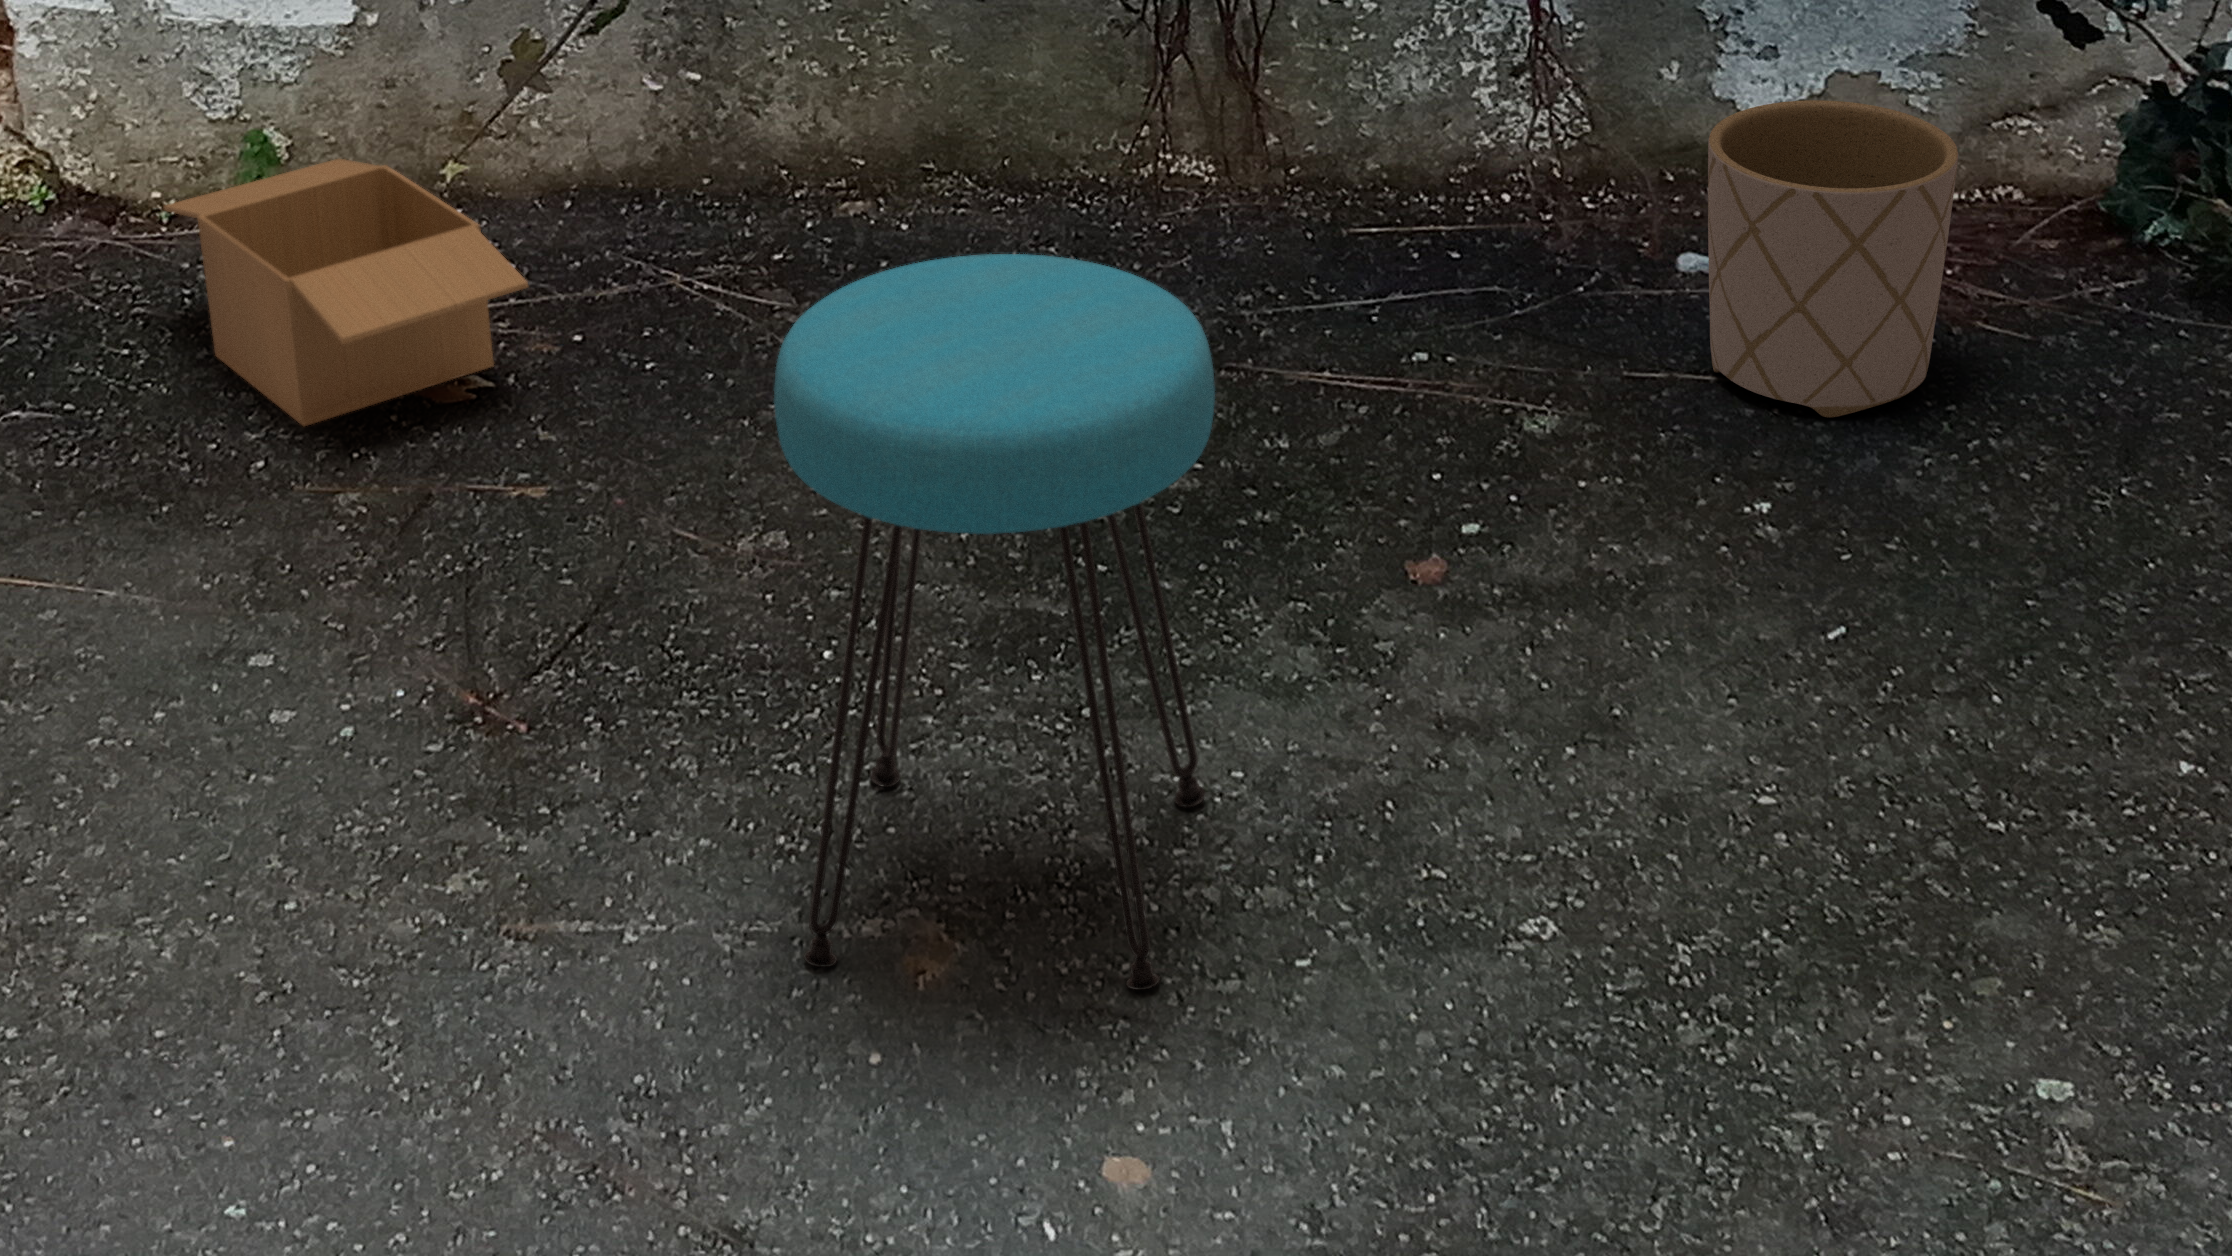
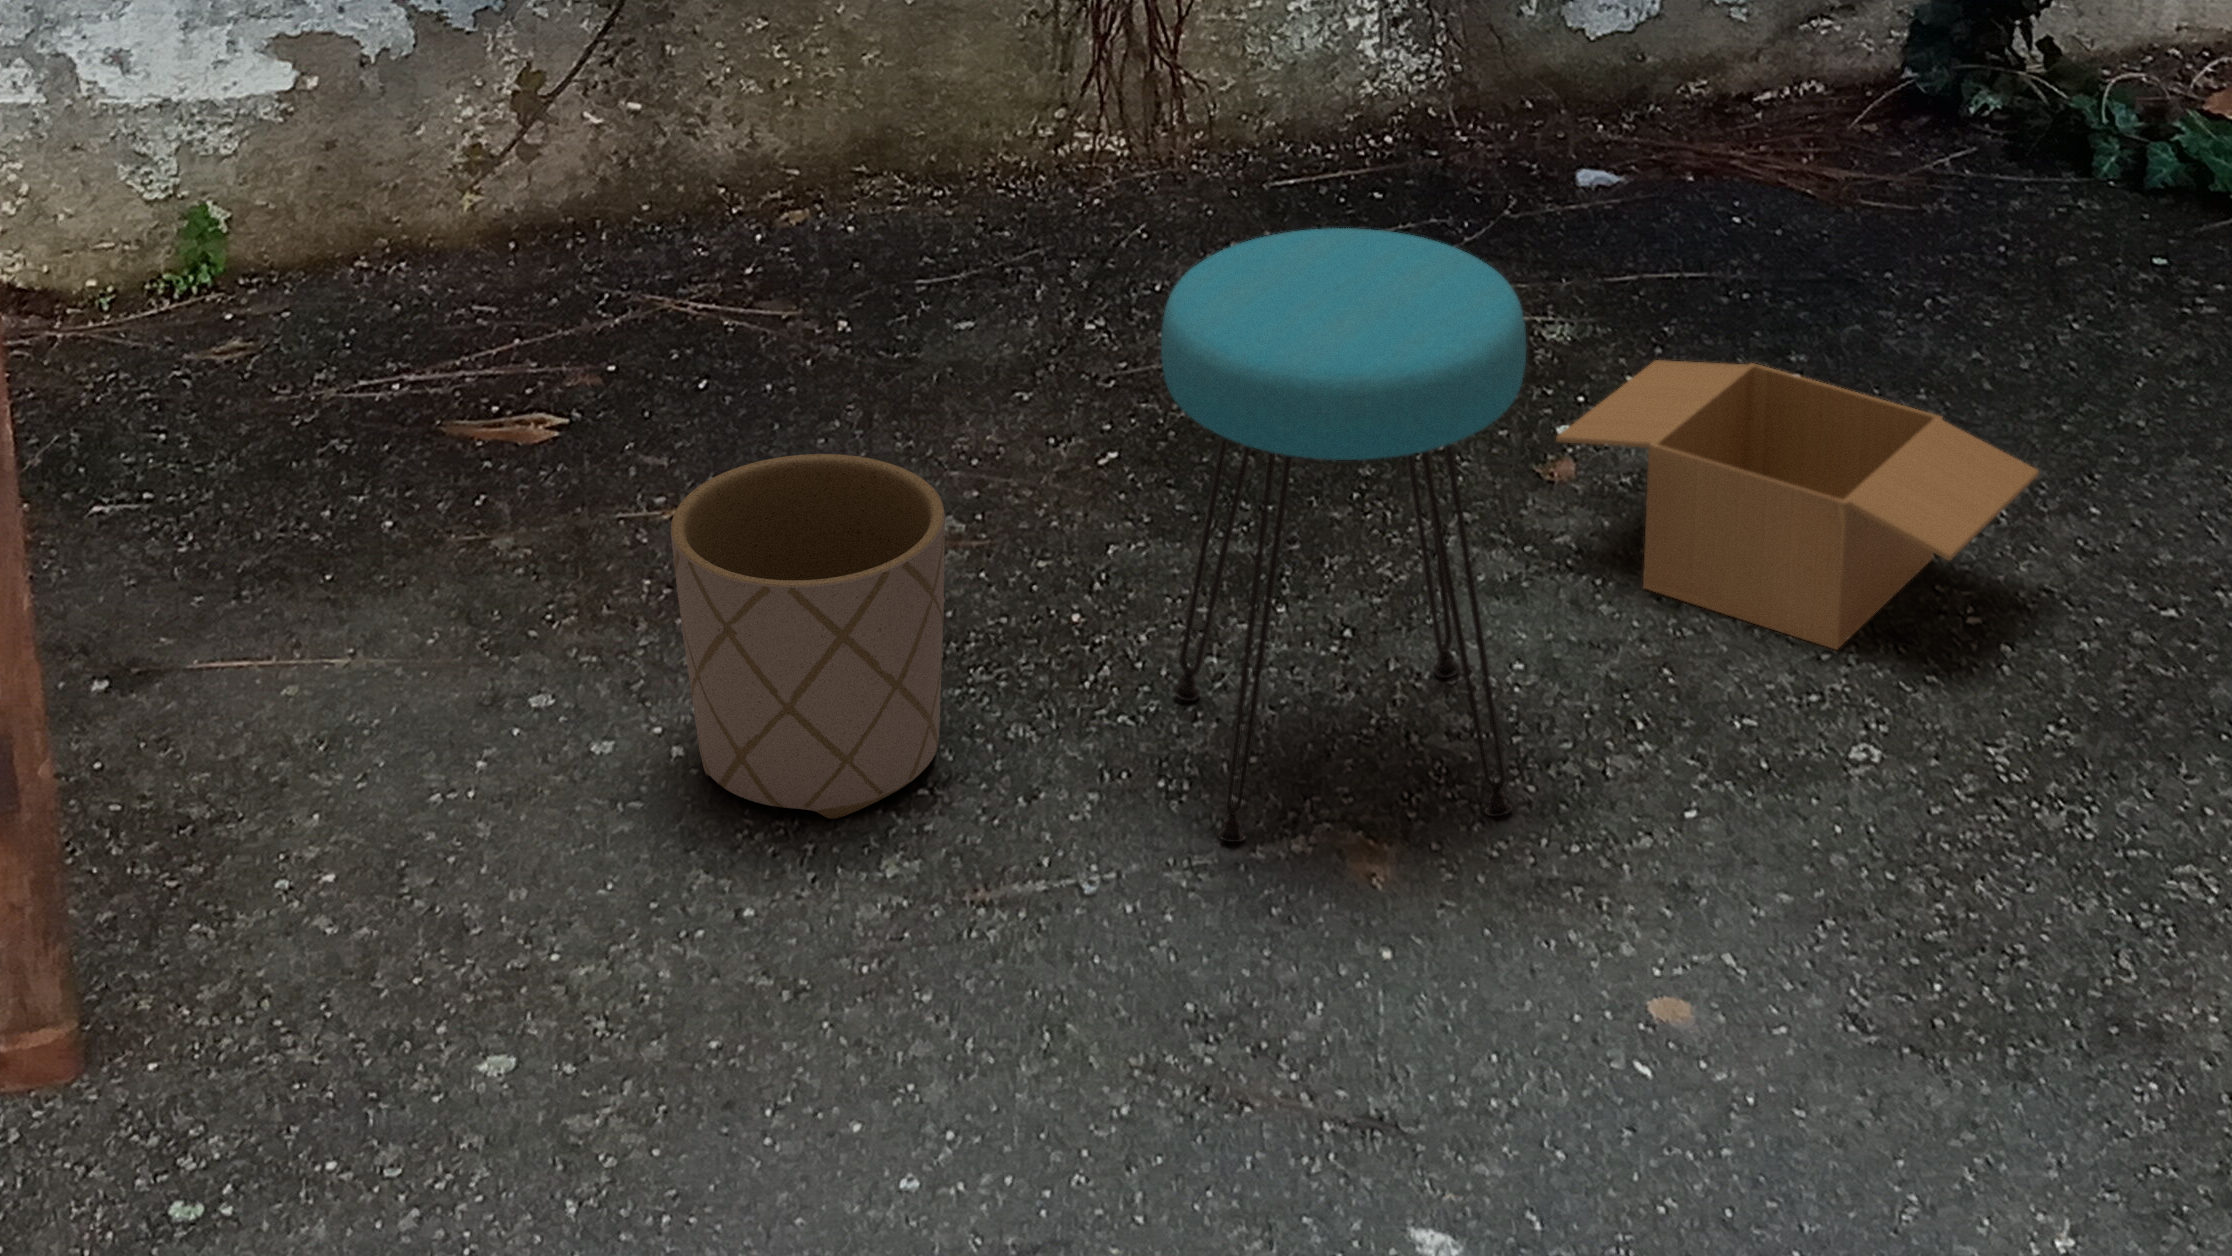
planter: present [1708,100,1958,418] -> present [671,454,945,819]
cardboard box: present [164,159,528,427] -> present [1556,360,2039,650]

